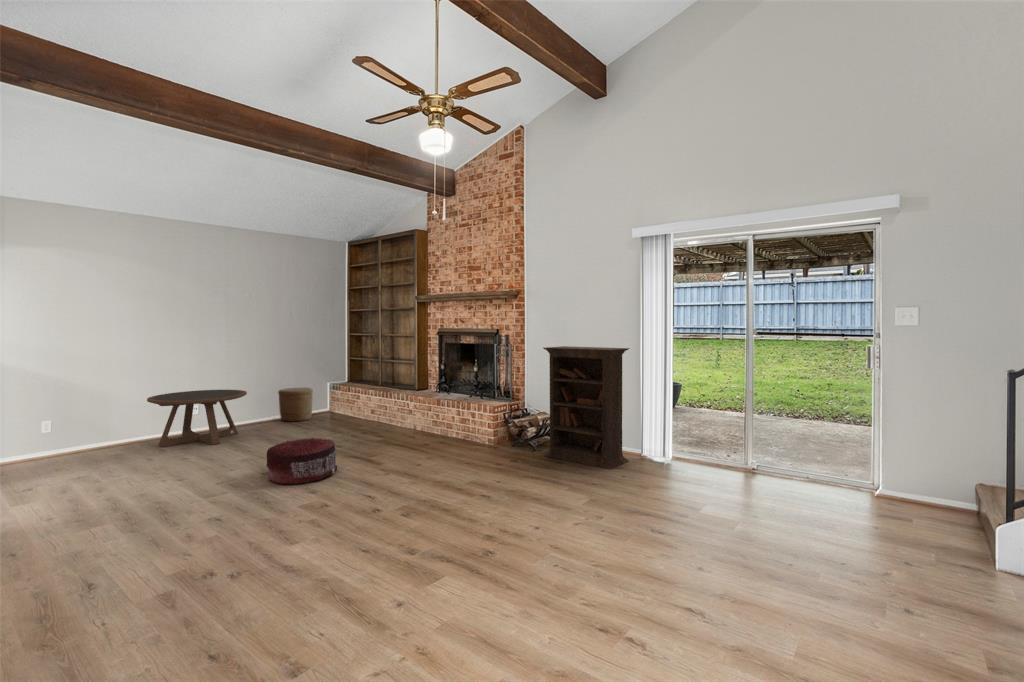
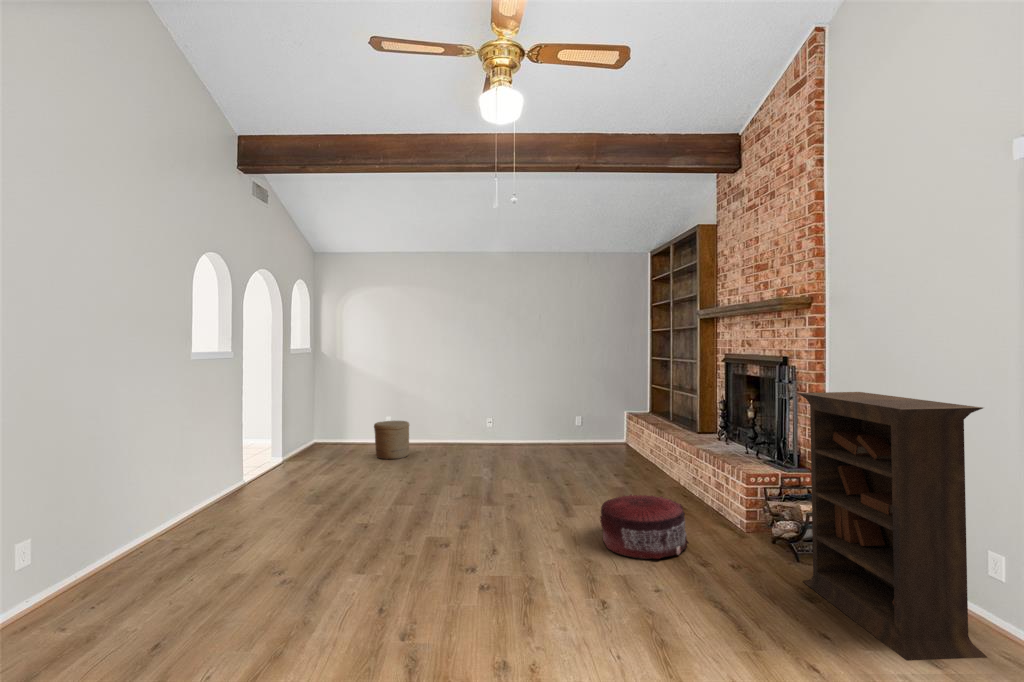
woven basket: present [278,388,313,422] -> present [374,421,409,459]
coffee table: present [147,390,247,447] -> none [441,410,520,465]
pouf: present [267,438,337,484] -> present [600,494,689,559]

